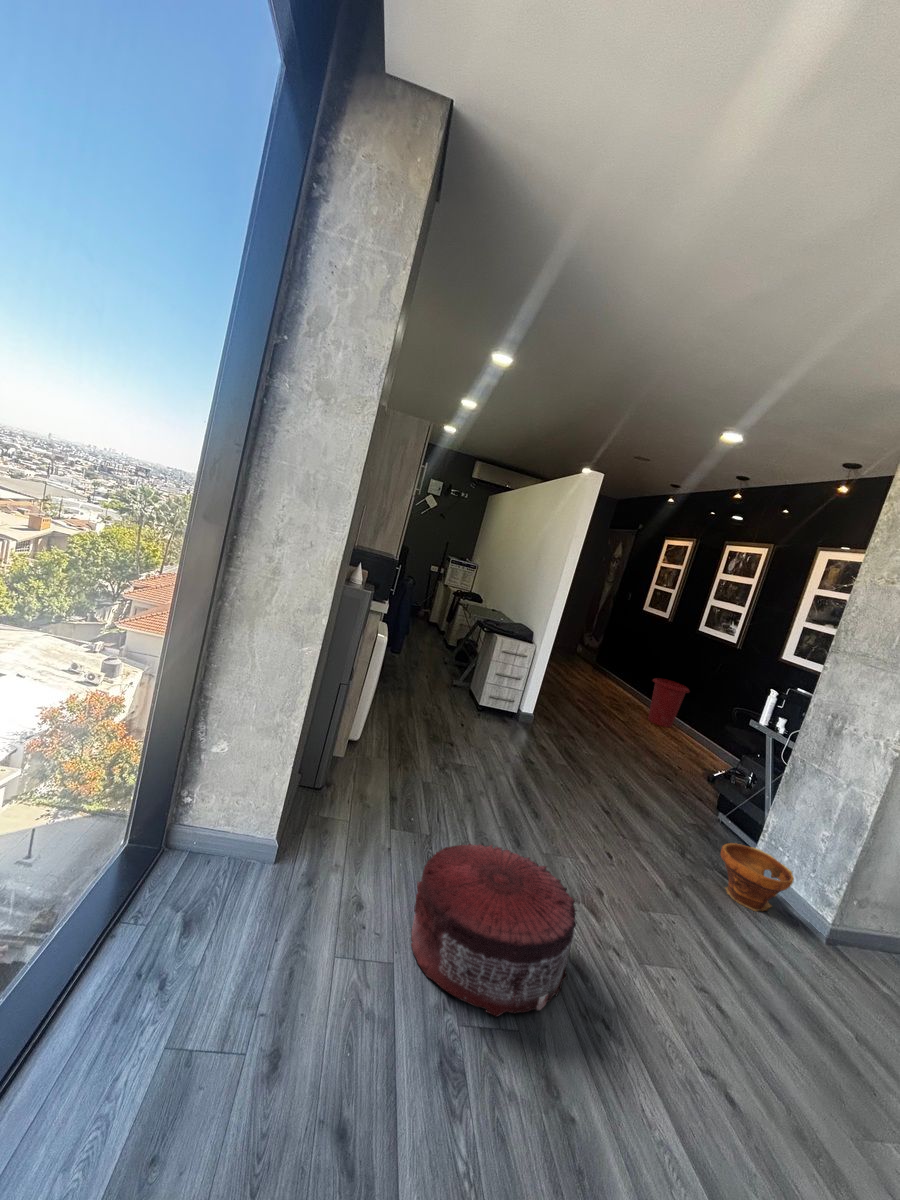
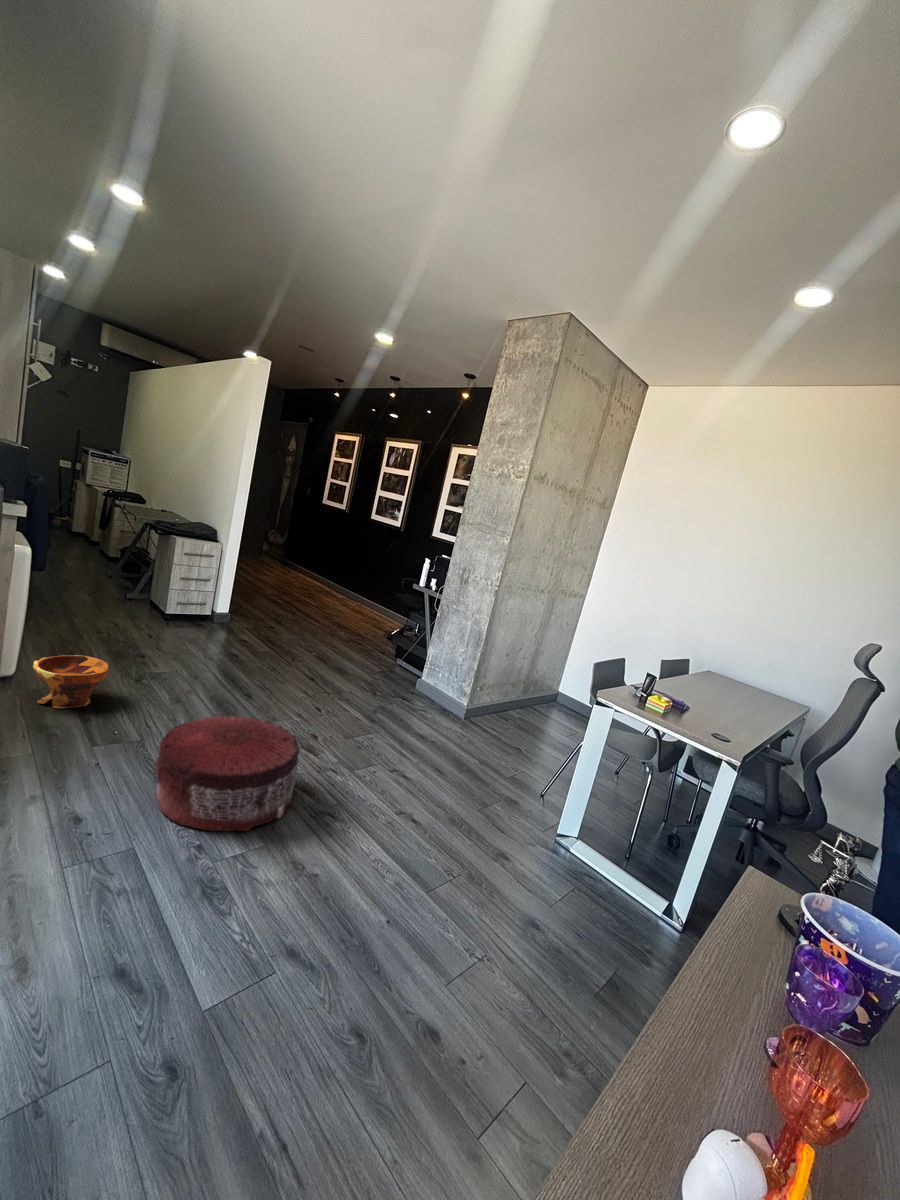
waste bin: present [648,678,689,728] -> none [333,565,366,606]
planter: present [721,843,794,911] -> present [33,655,109,708]

